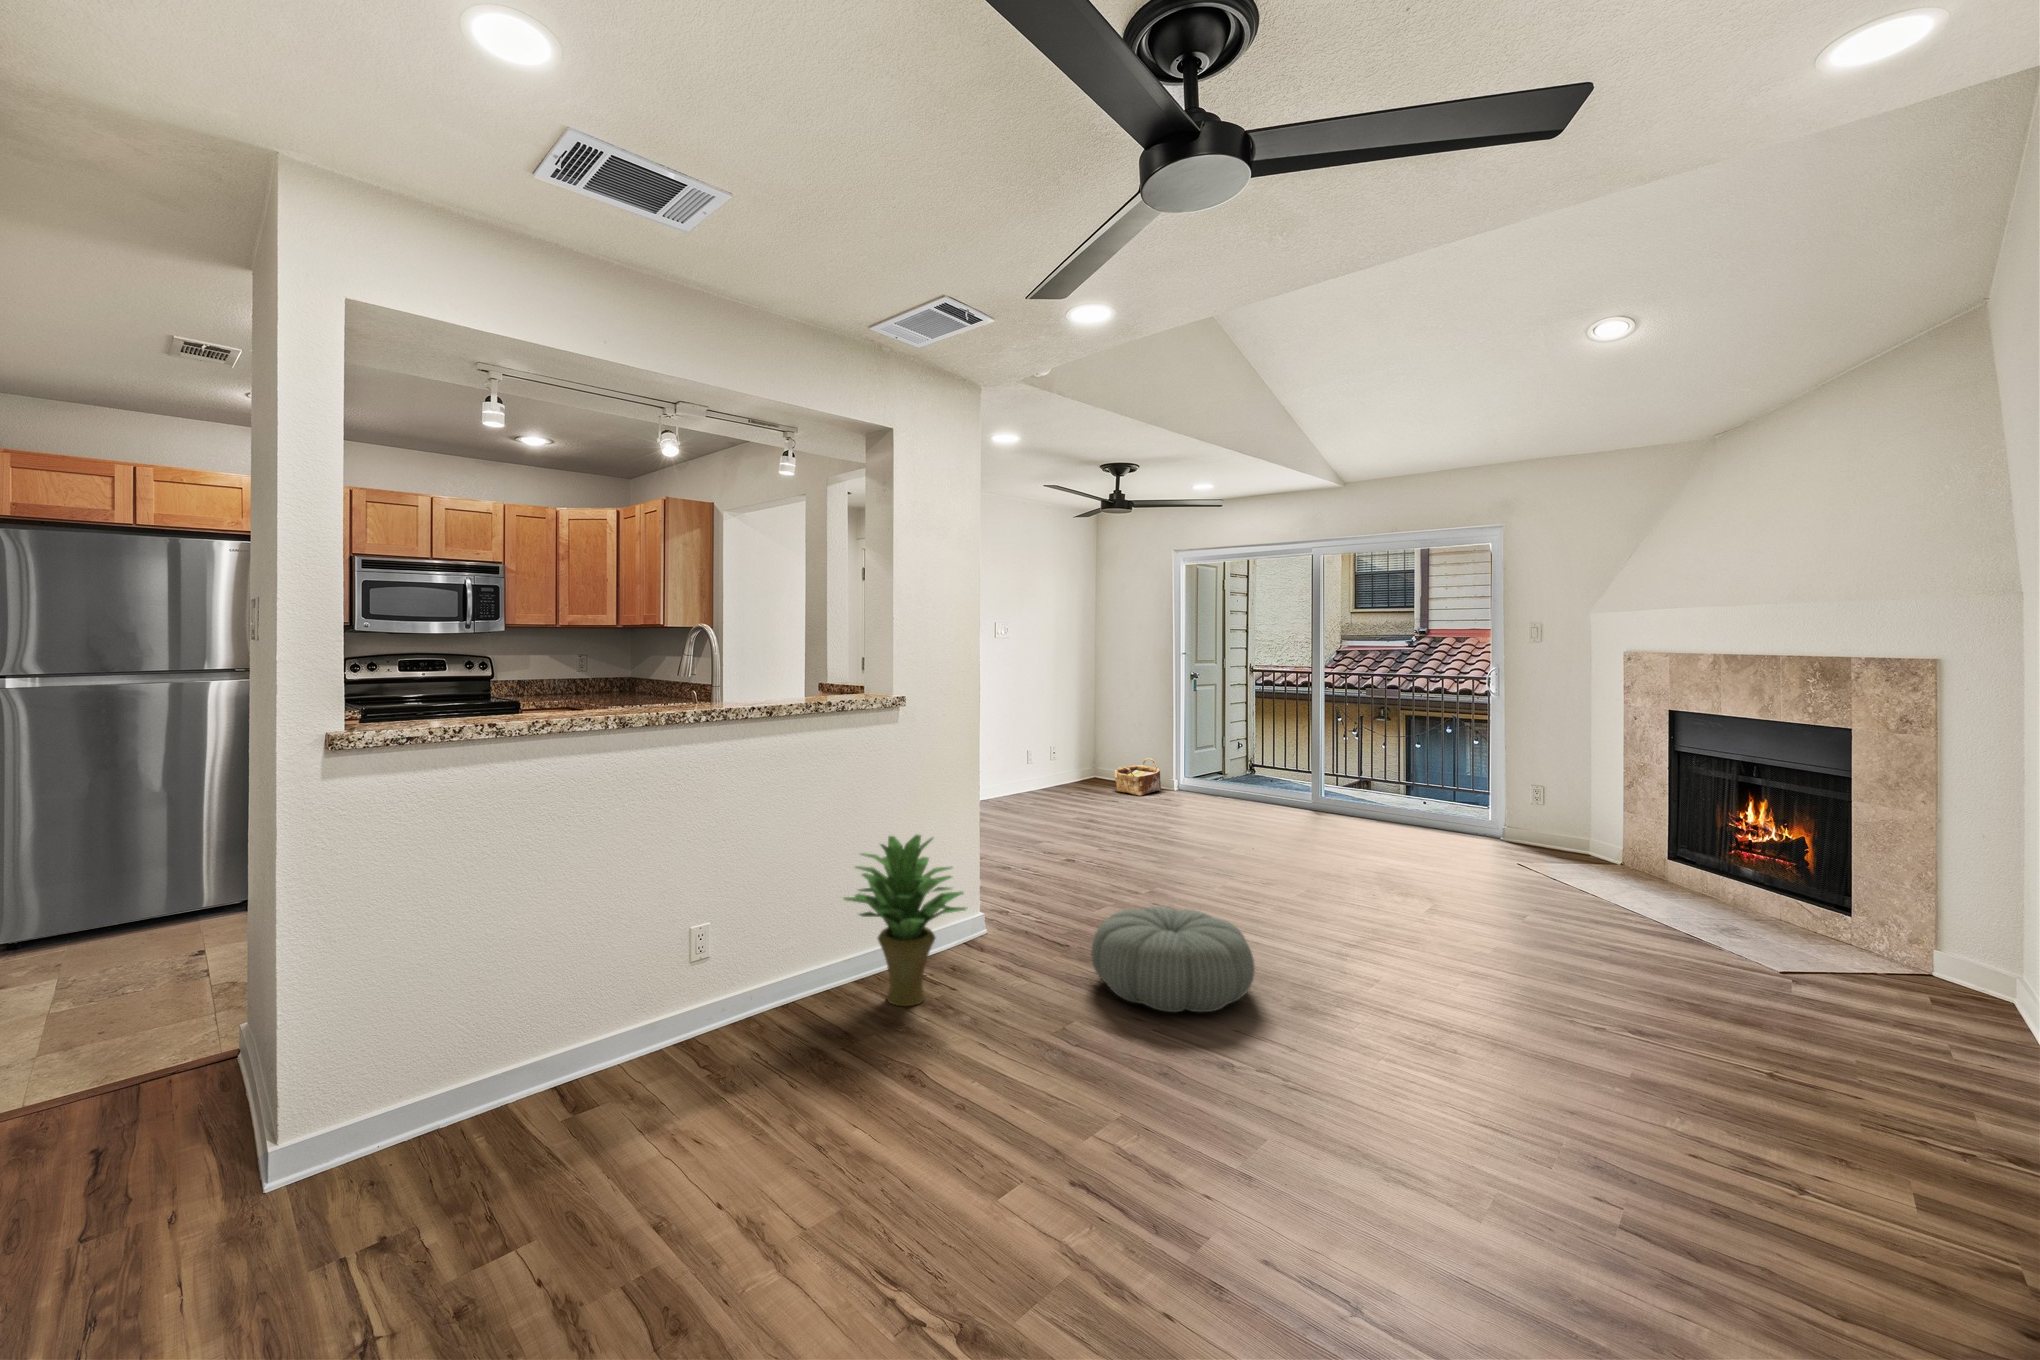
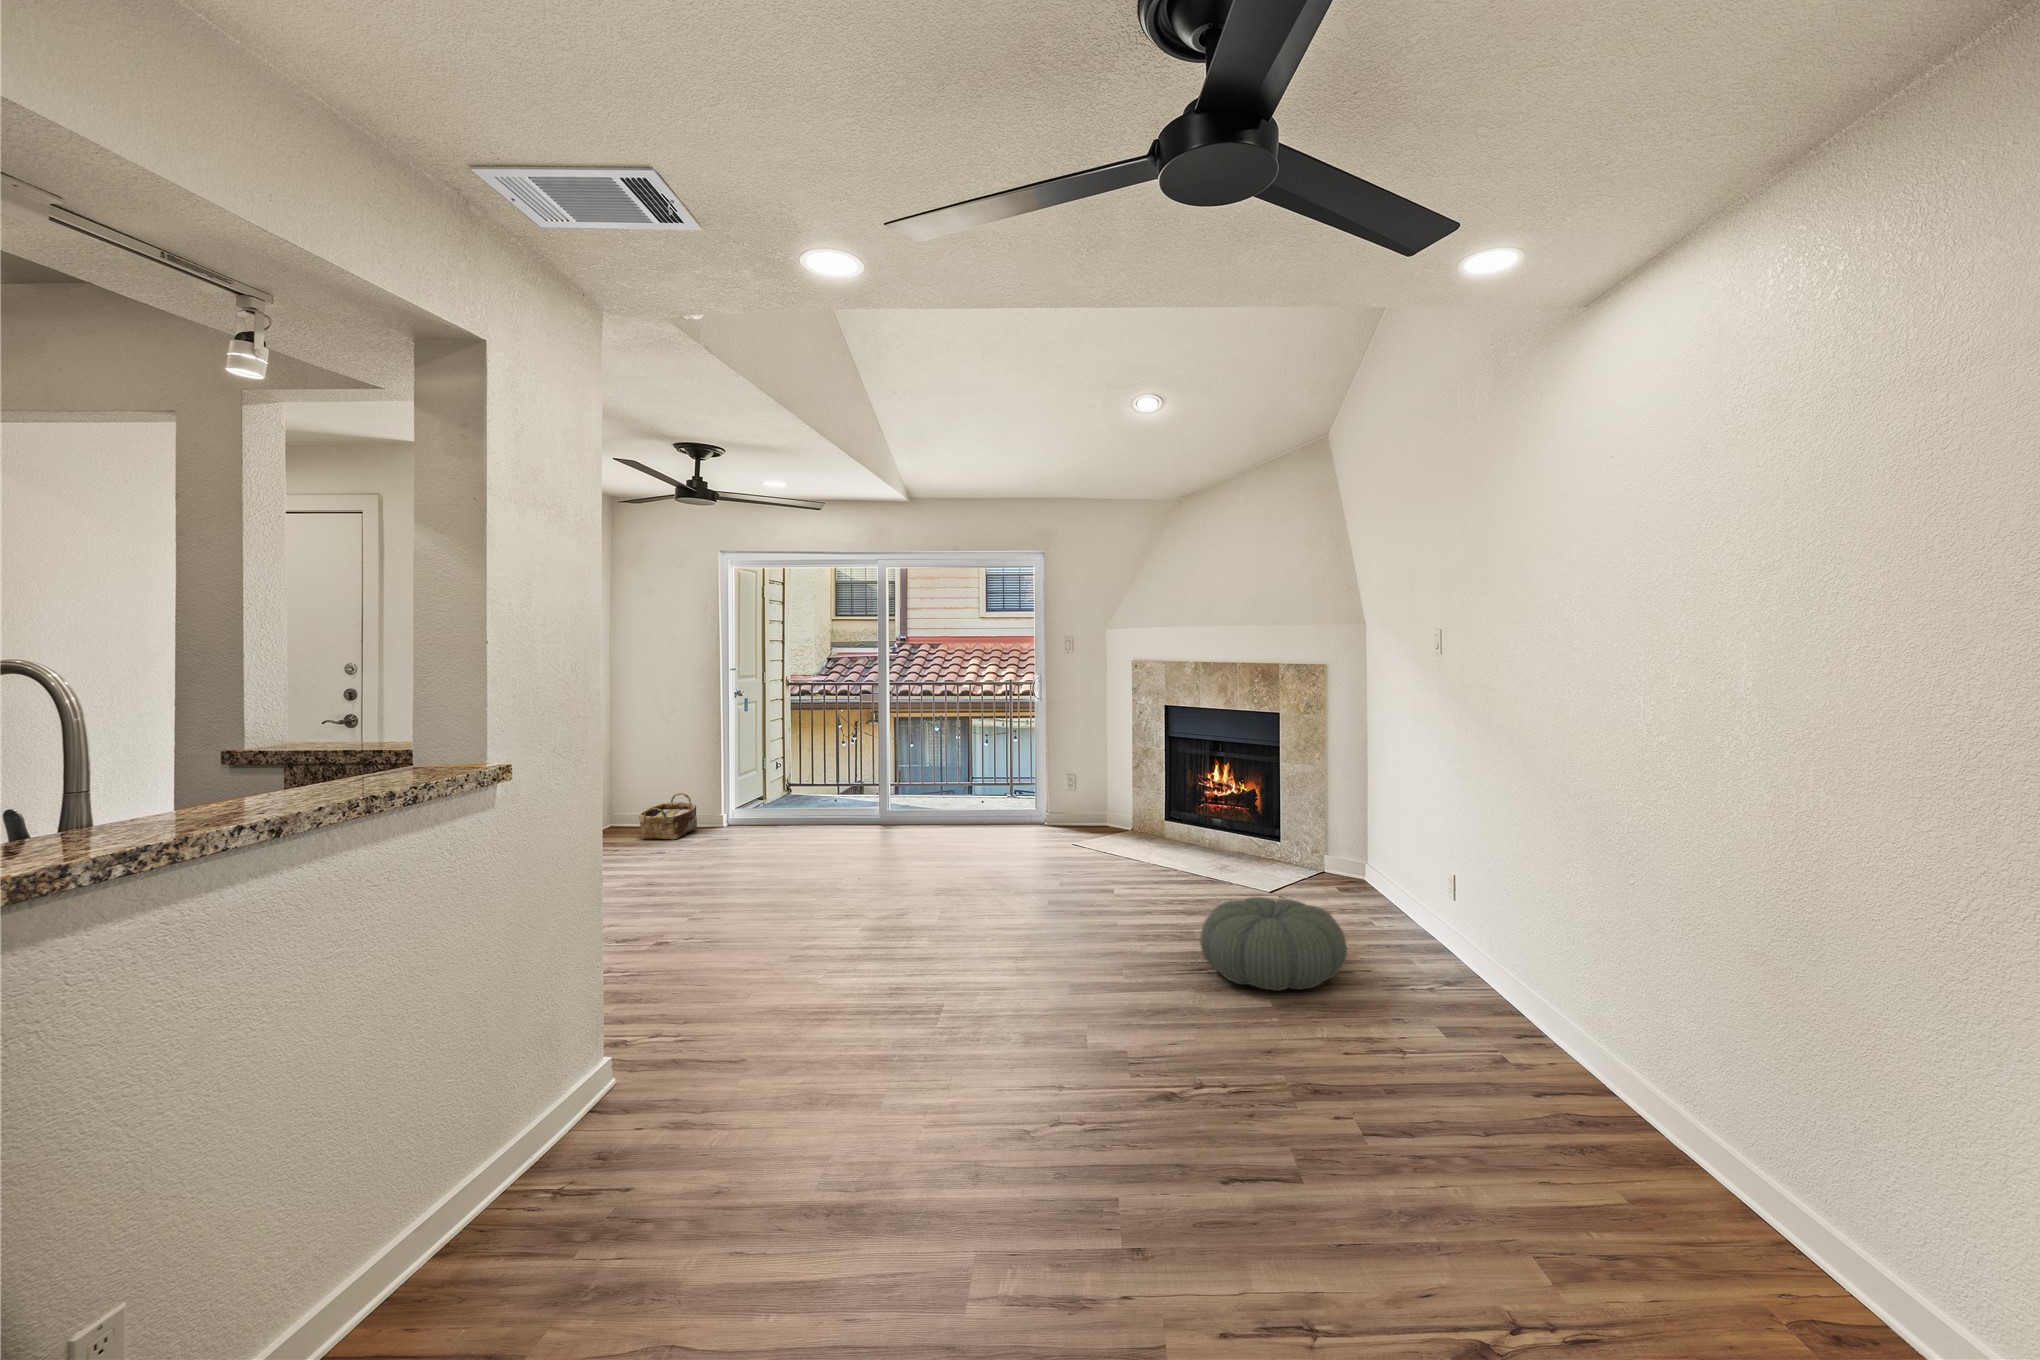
potted plant: present [844,835,967,1006] -> none [440,975,666,1261]
pouf: present [1091,906,1255,1012] -> present [1200,897,1347,991]

